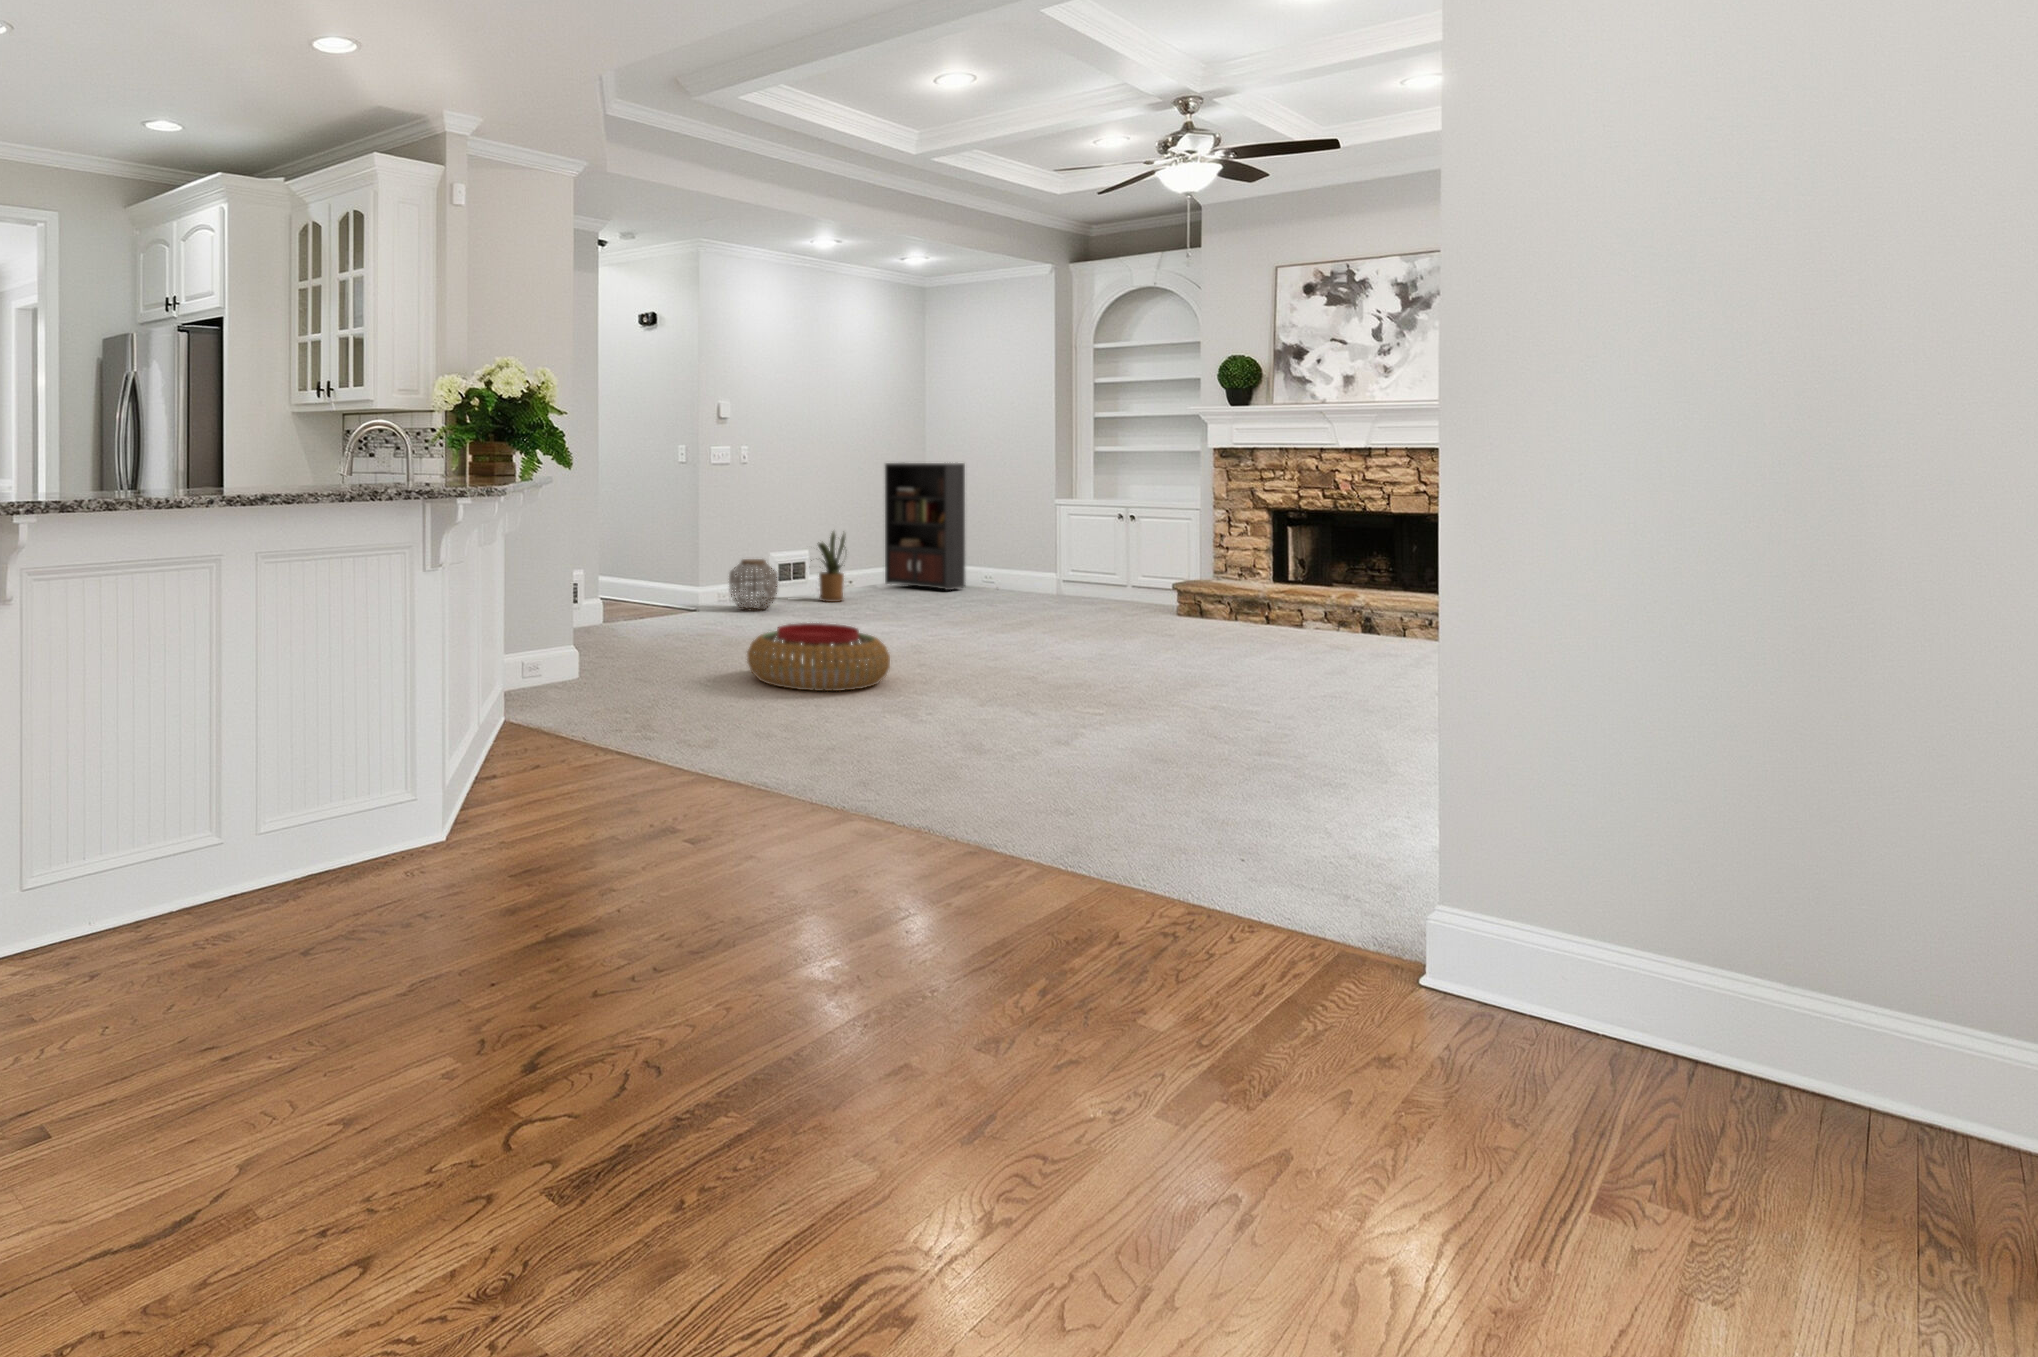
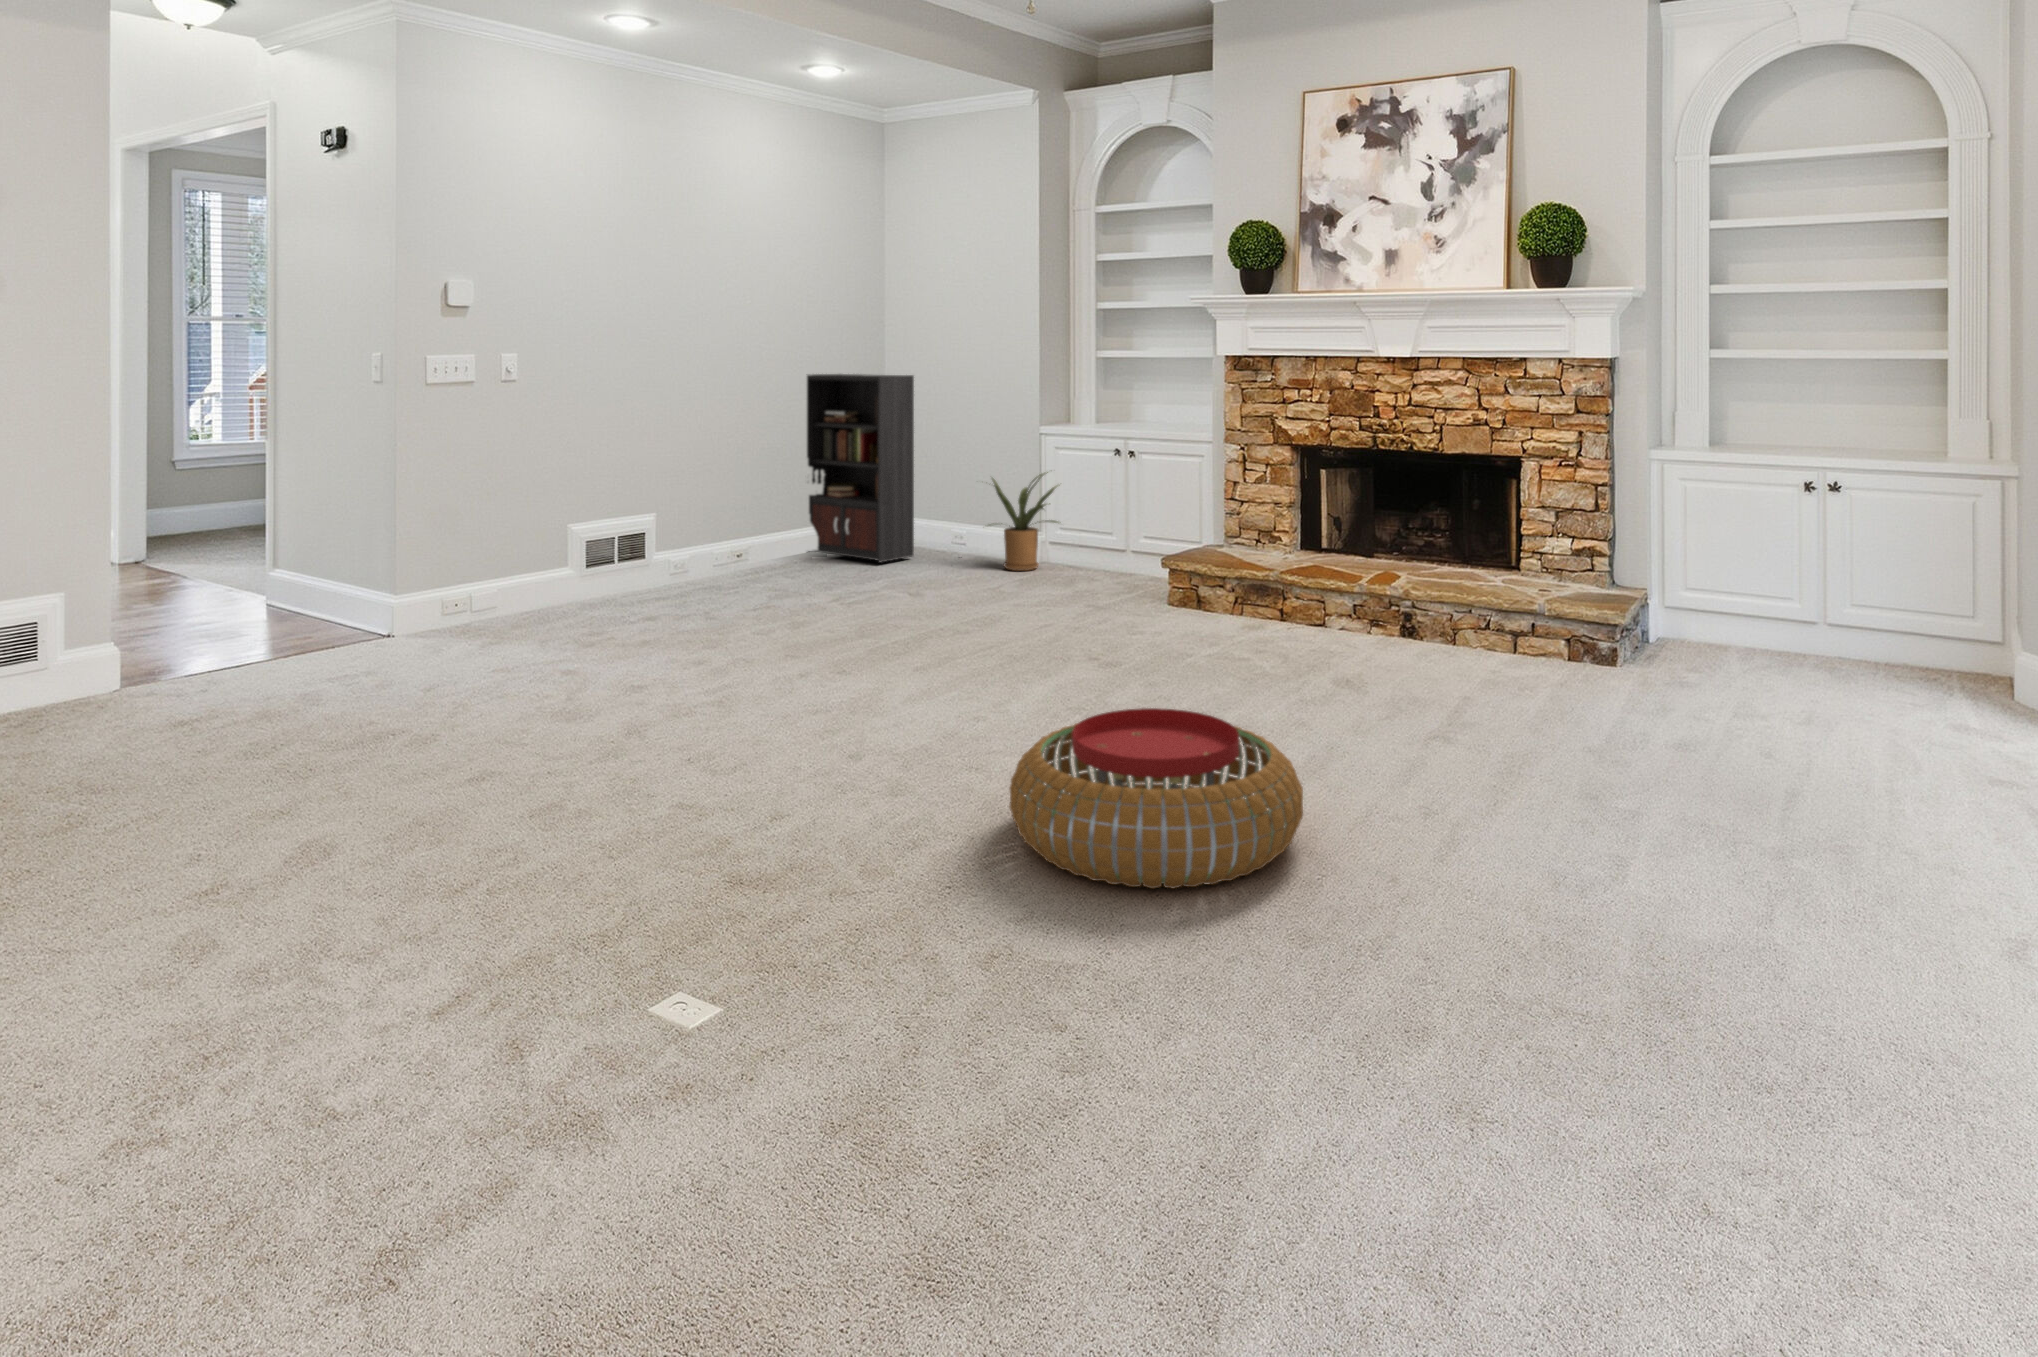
house plant: present [811,532,846,602] -> present [992,472,1058,571]
woven basket: present [730,559,778,611] -> none [474,535,560,623]
pouf: present [747,623,890,691] -> present [1010,708,1303,889]

